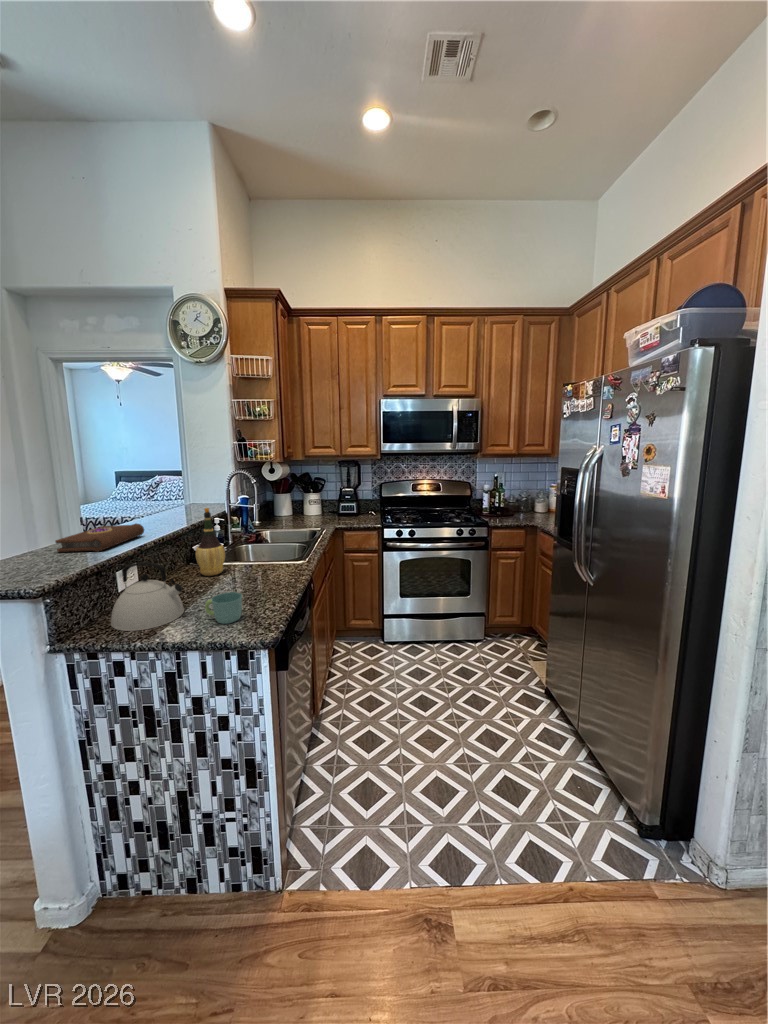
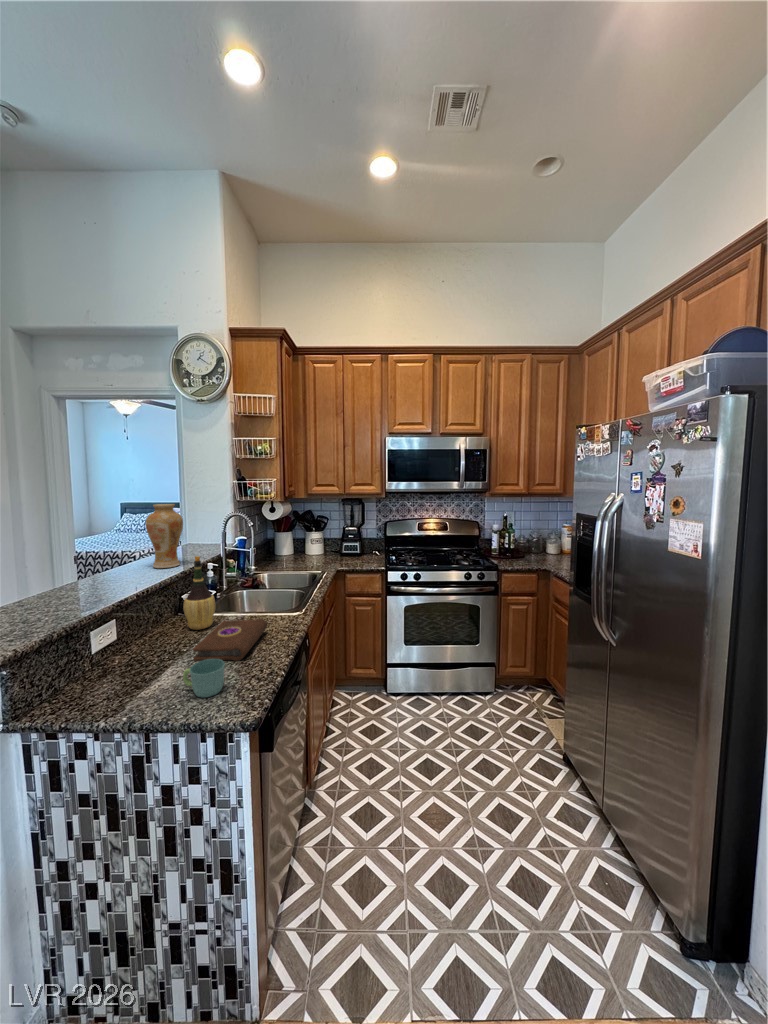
vase: none [153,462,189,522] -> present [145,504,183,568]
book: present [55,524,144,552] -> present [193,618,267,661]
kettle: present [111,562,184,631] -> none [77,624,162,706]

